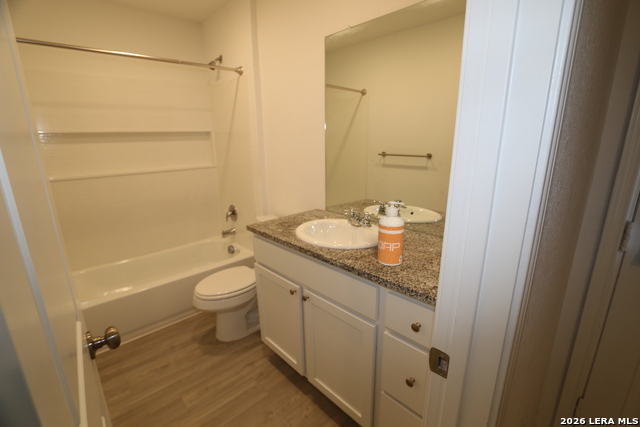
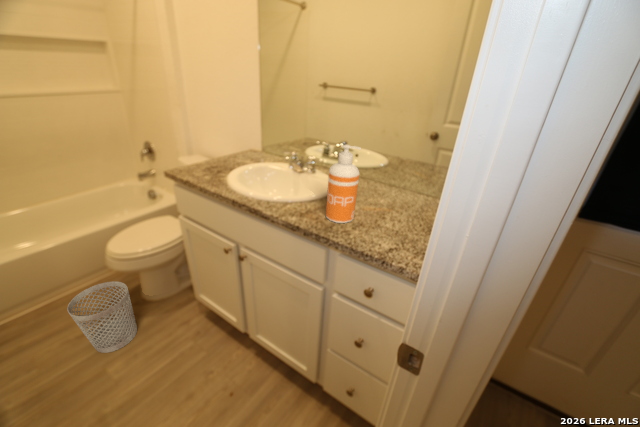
wastebasket: none [167,318,211,382] -> present [67,282,137,353]

